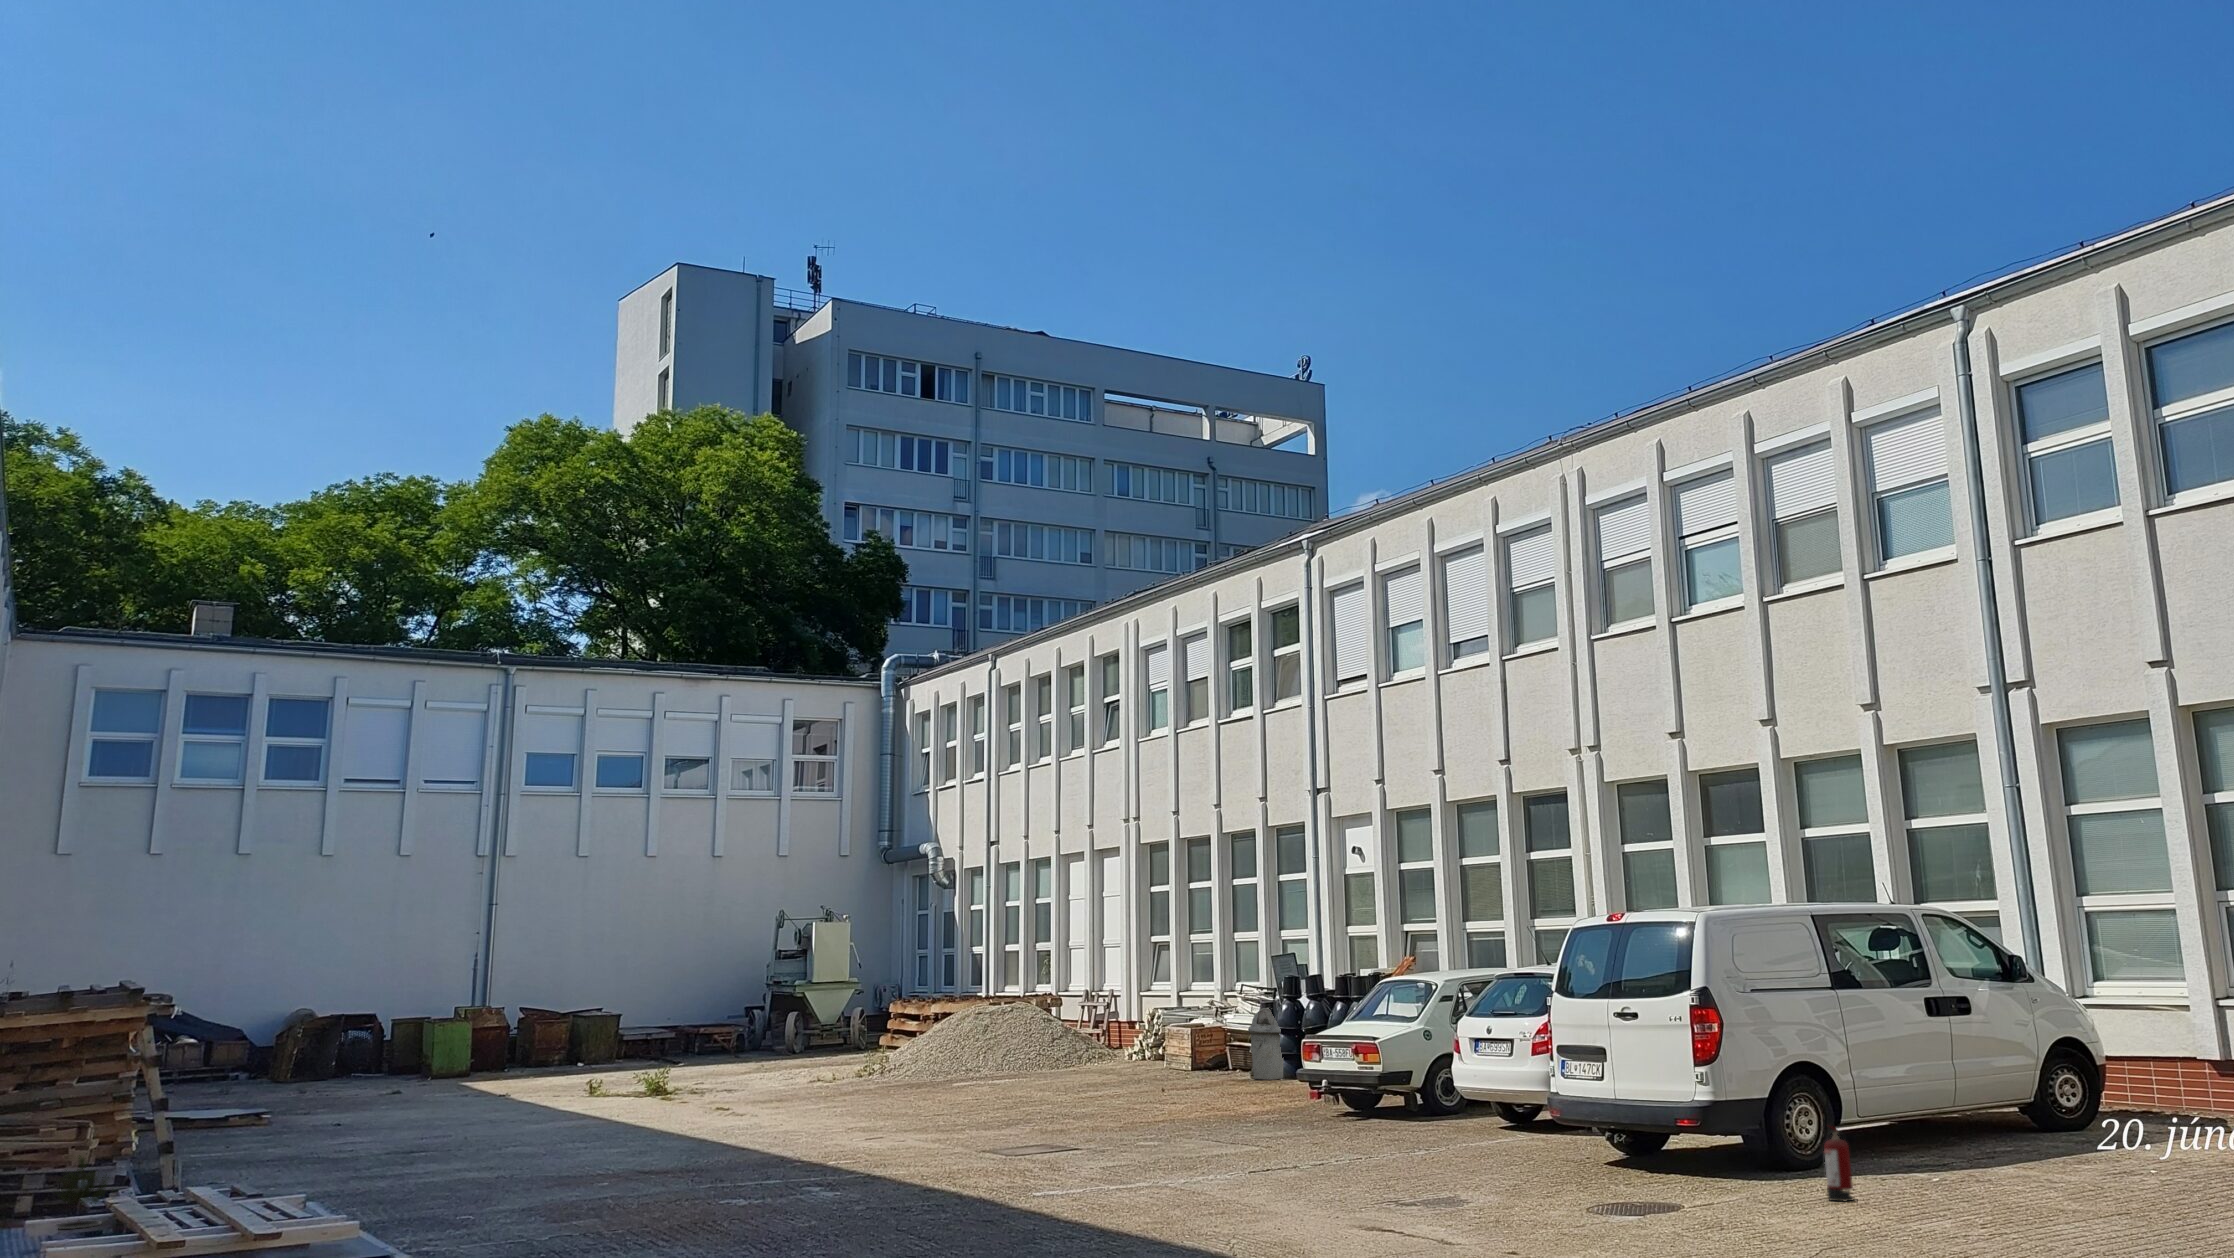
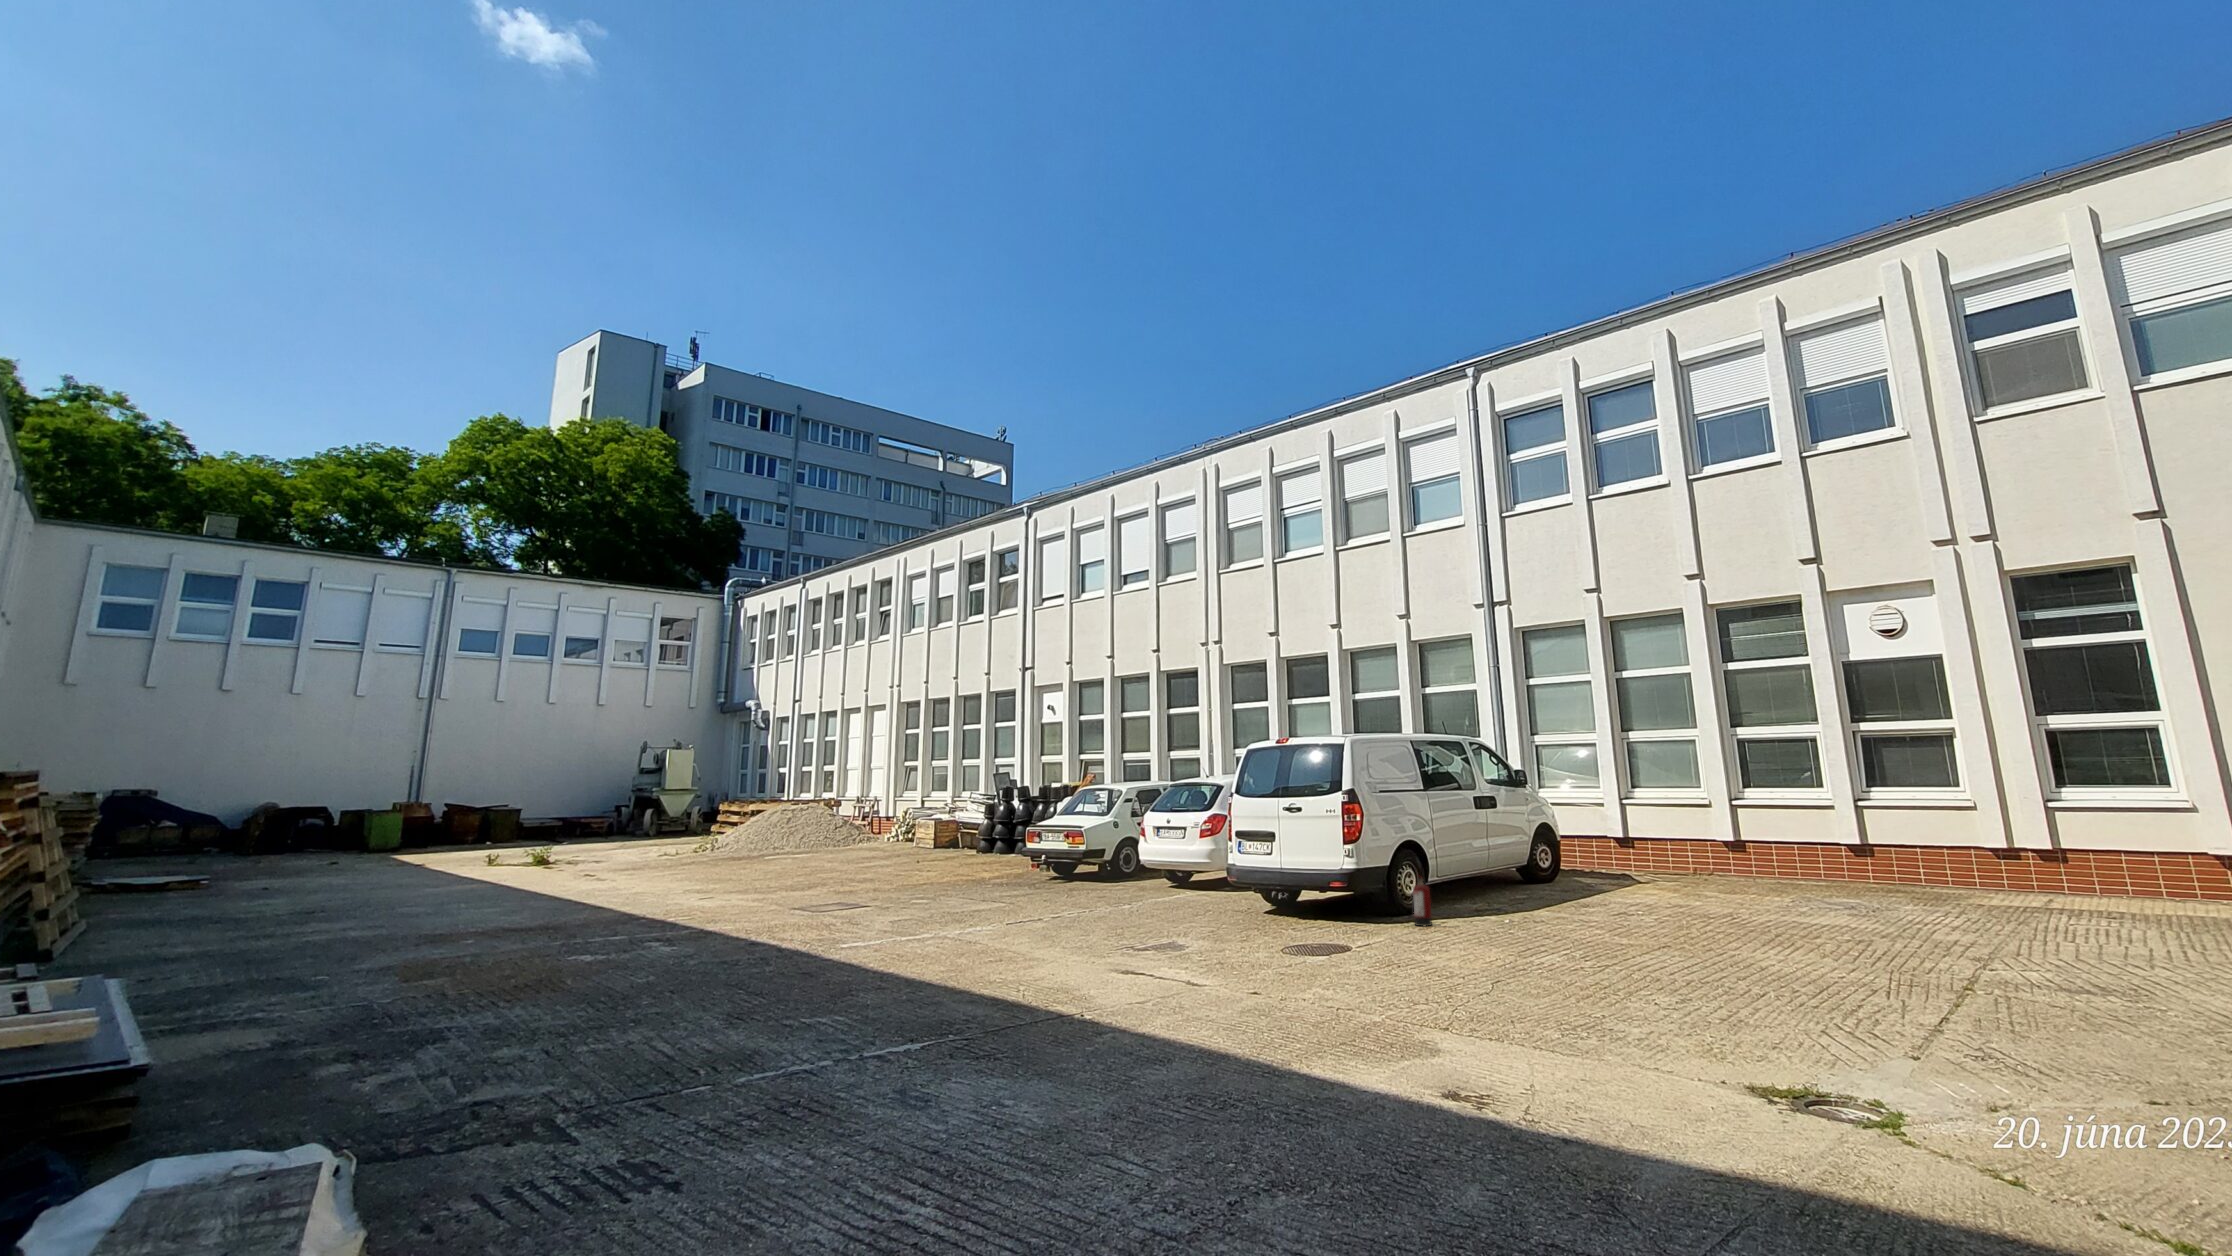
trash can: present [1248,1008,1284,1080] -> none [977,807,1003,855]
potted tree: present [57,1153,109,1229] -> none [15,891,77,959]

